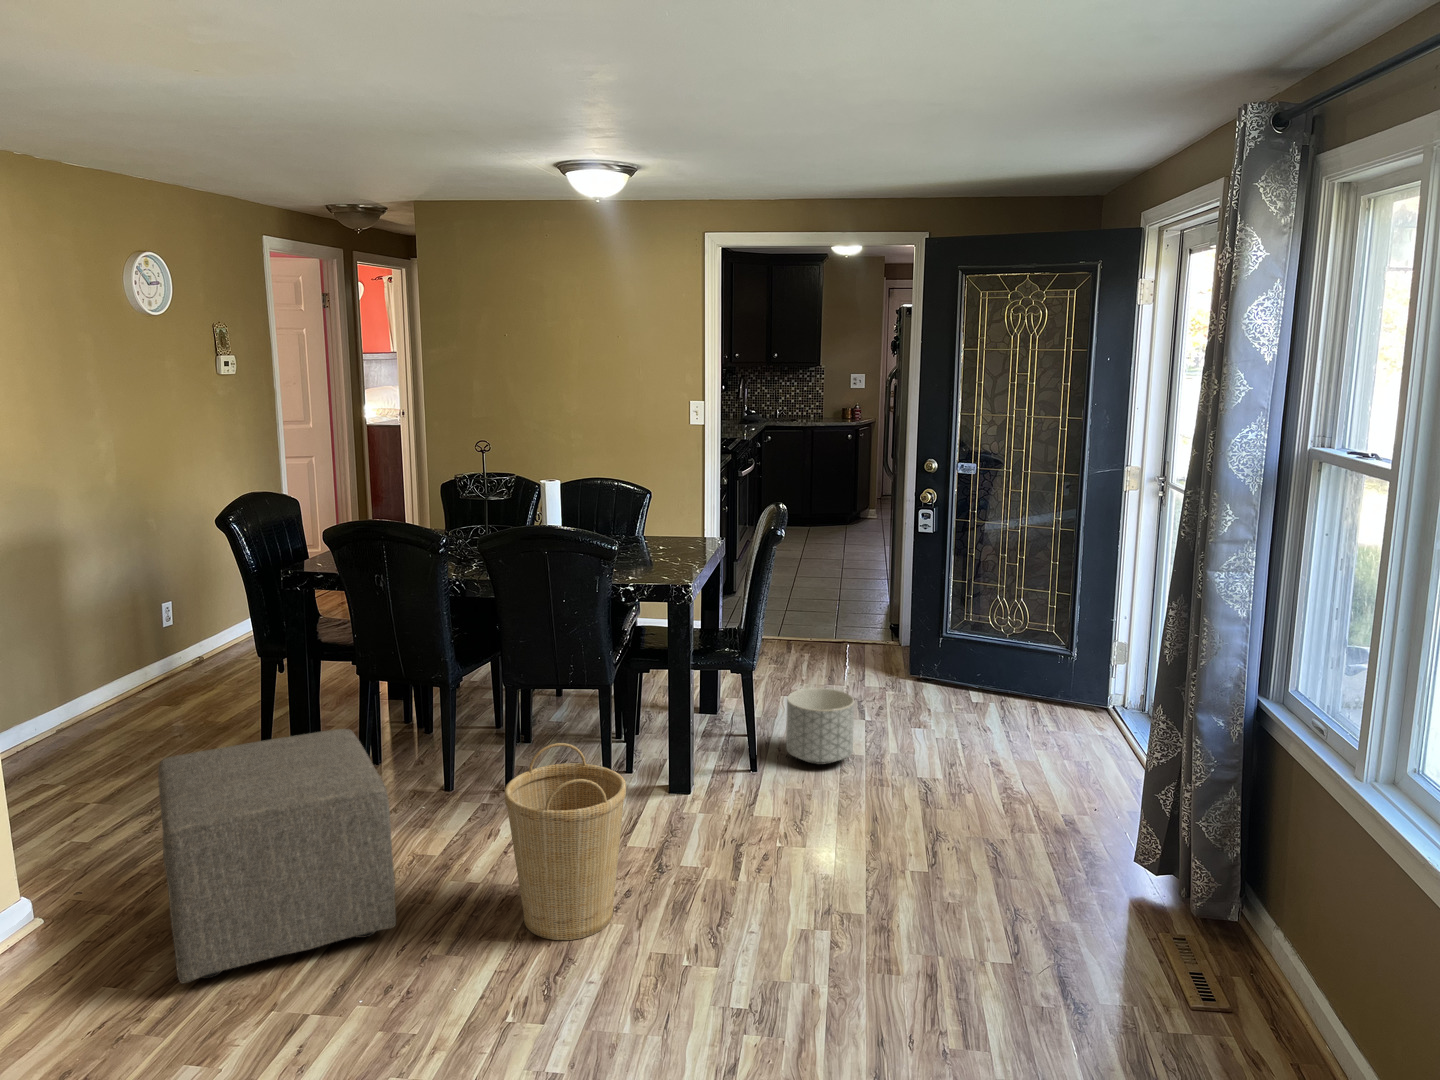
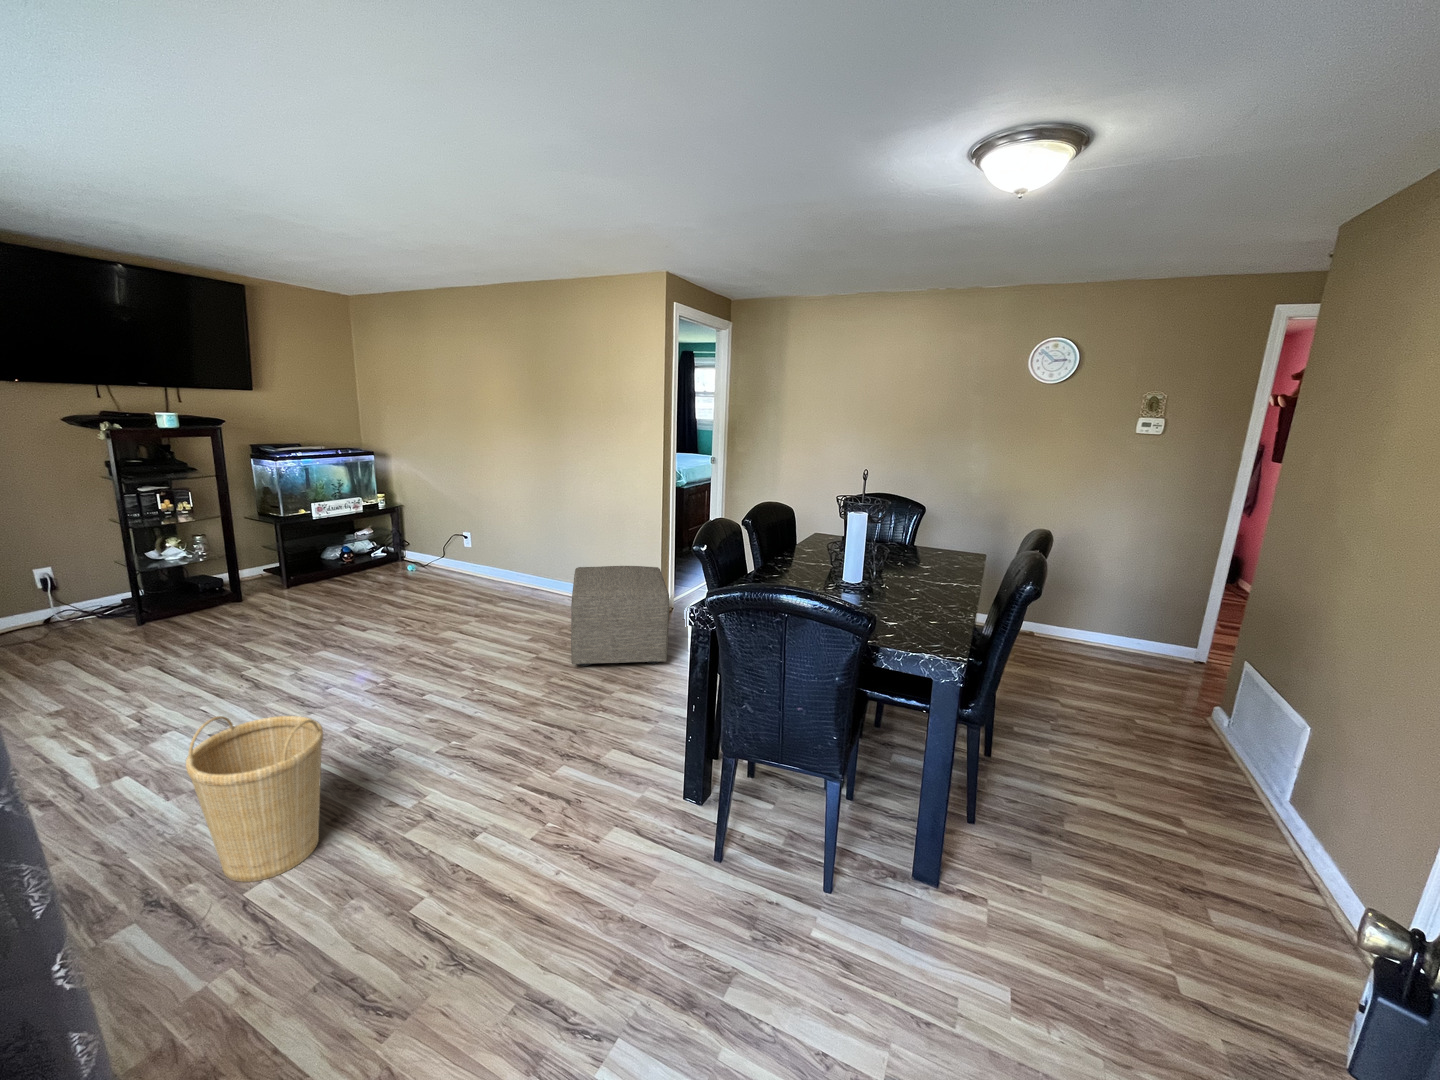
planter: present [786,688,854,765] -> none [680,829,776,964]
basket: present [504,743,626,940] -> present [186,716,323,882]

